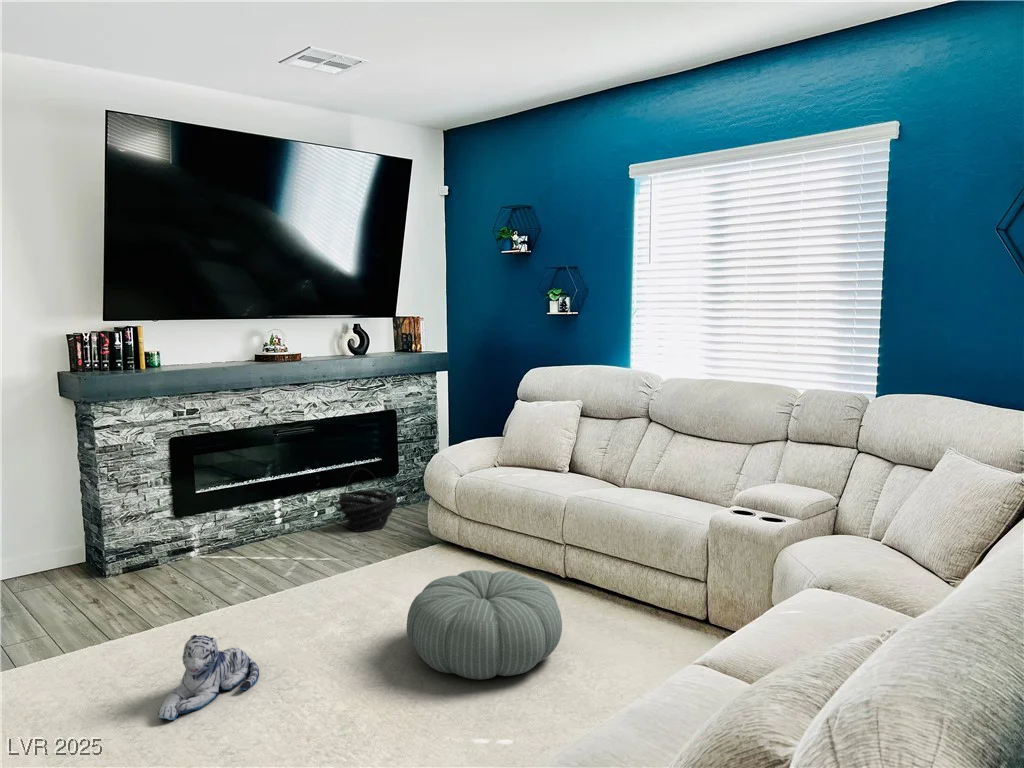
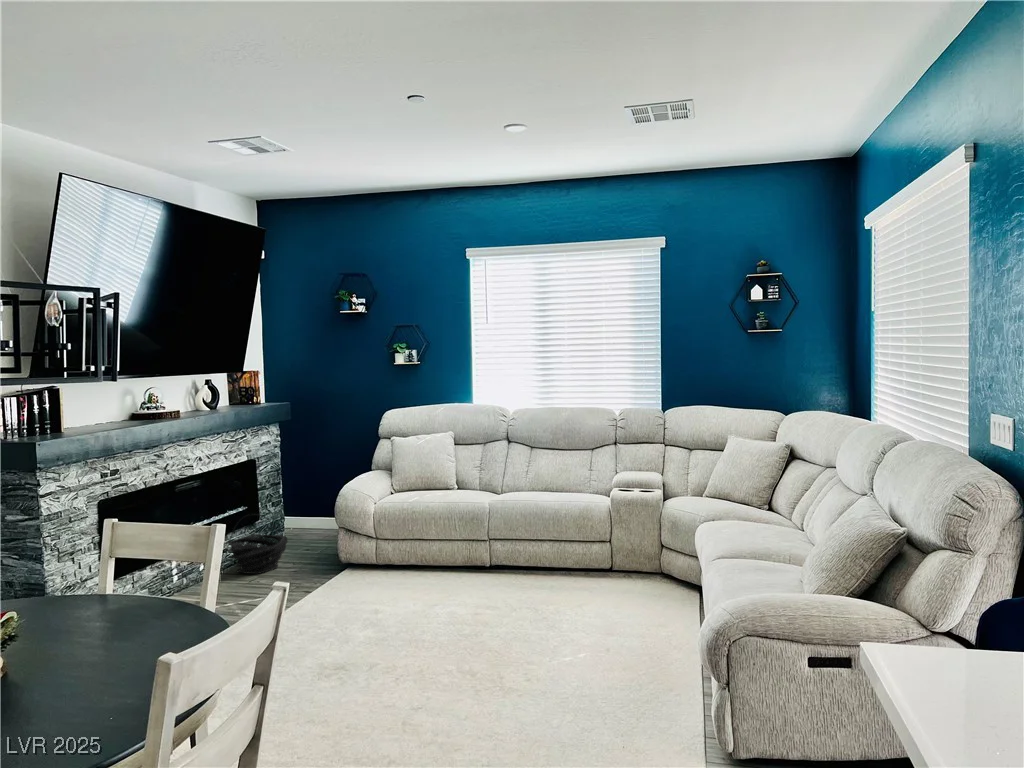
pouf: present [407,570,562,680] -> none [440,557,556,631]
plush toy: present [158,635,259,720] -> none [317,635,371,707]

